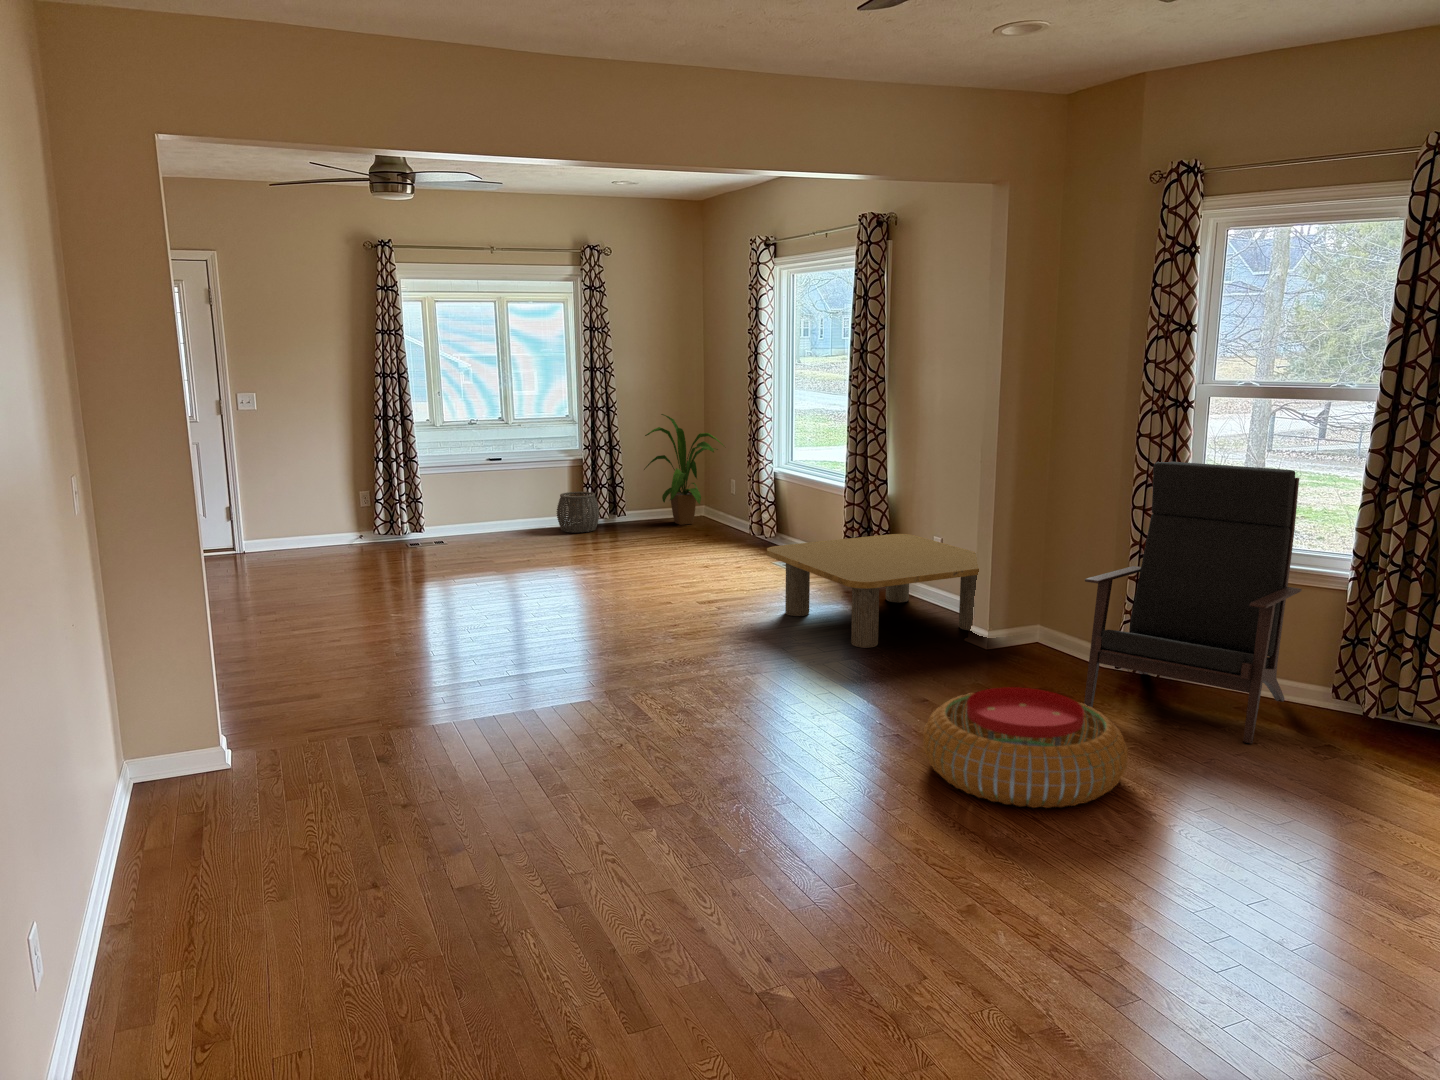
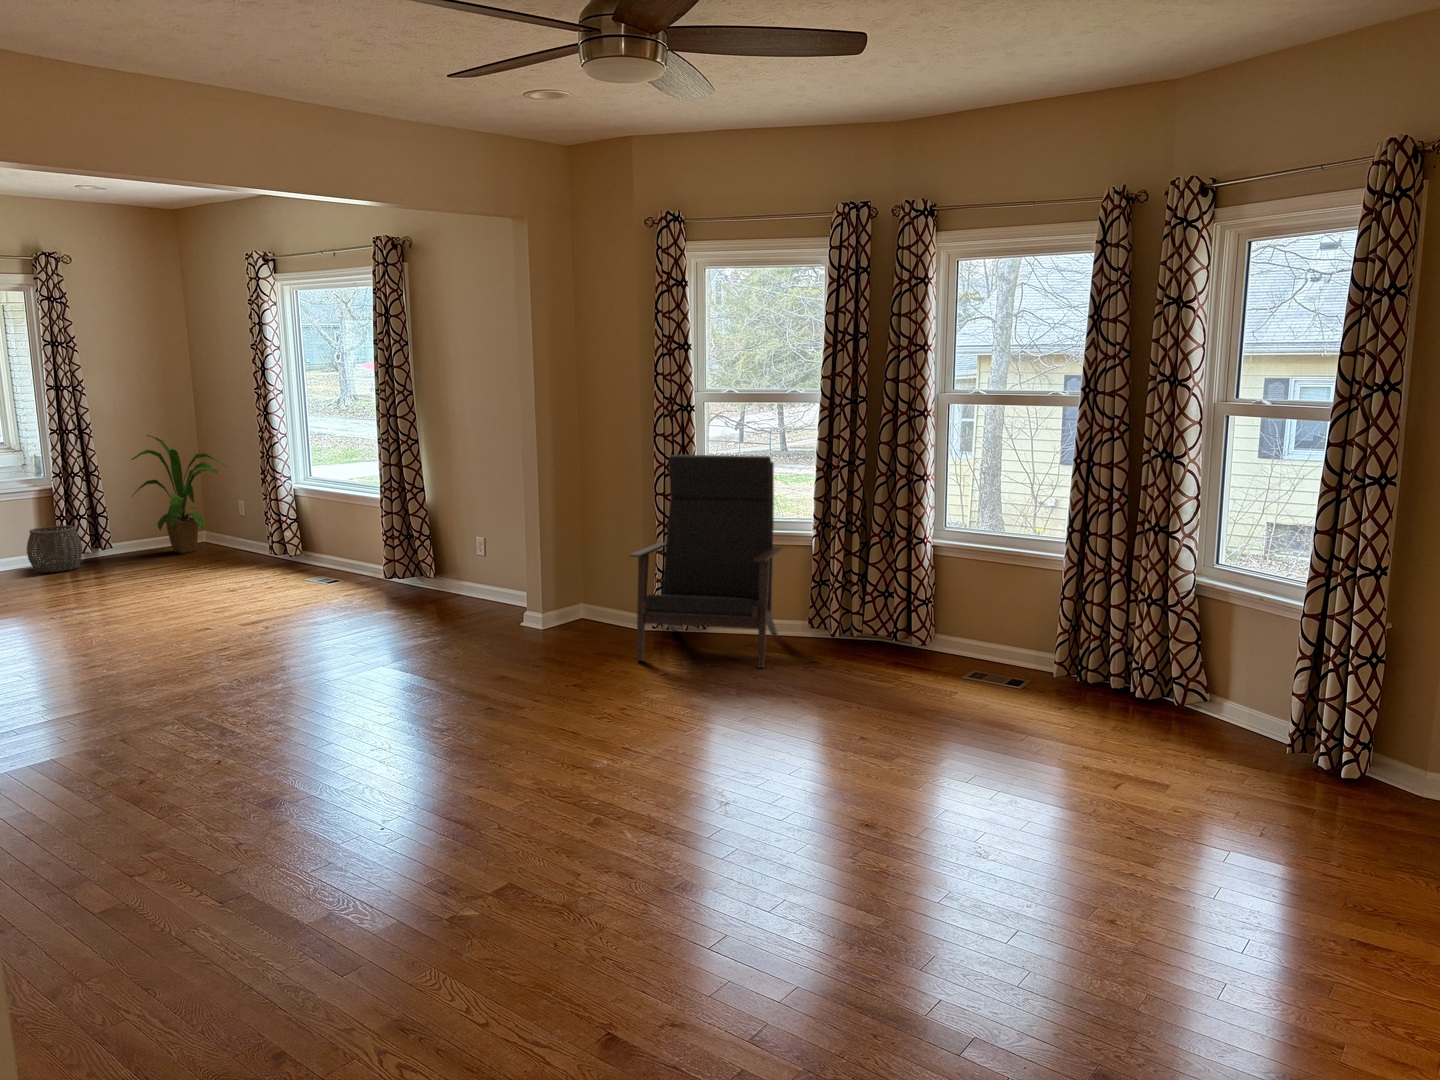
coffee table: present [767,534,979,648] -> none [318,537,551,643]
pouf: present [923,687,1128,808] -> none [522,647,686,740]

